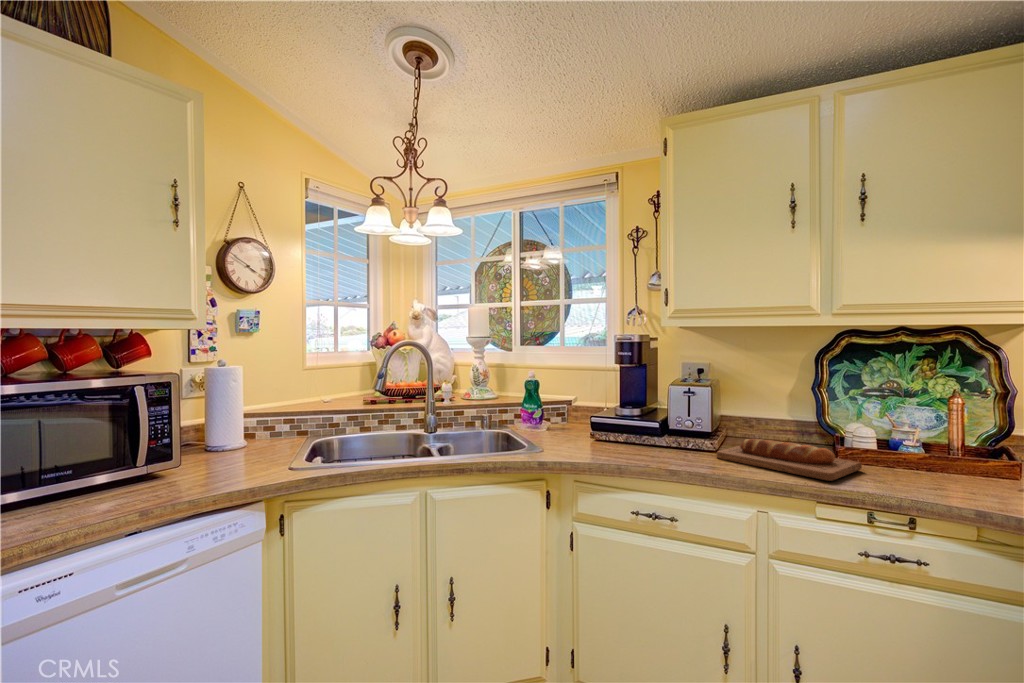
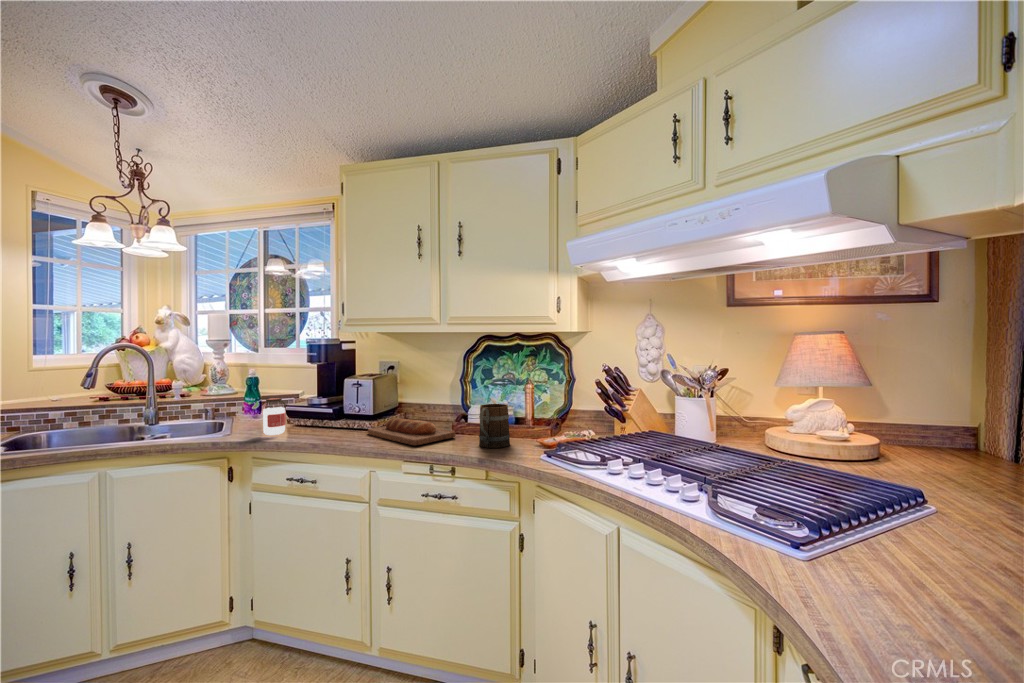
jar: none [582,408,609,454] -> present [262,398,286,435]
mug: none [921,427,982,492] -> present [479,404,510,448]

